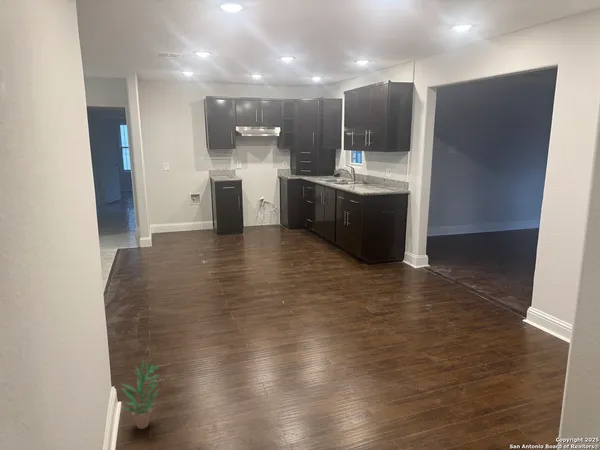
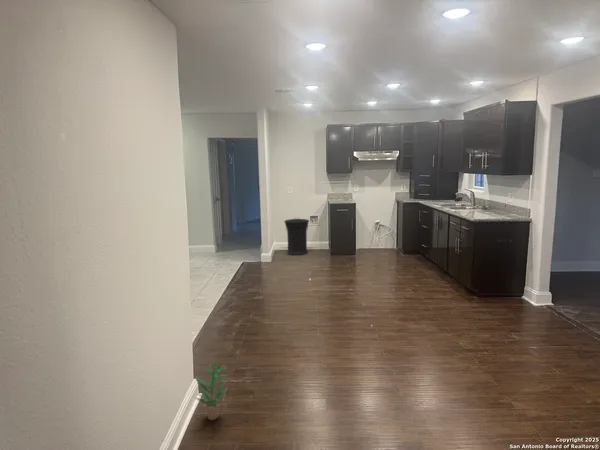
trash can: none [163,197,191,237] -> present [285,219,309,255]

